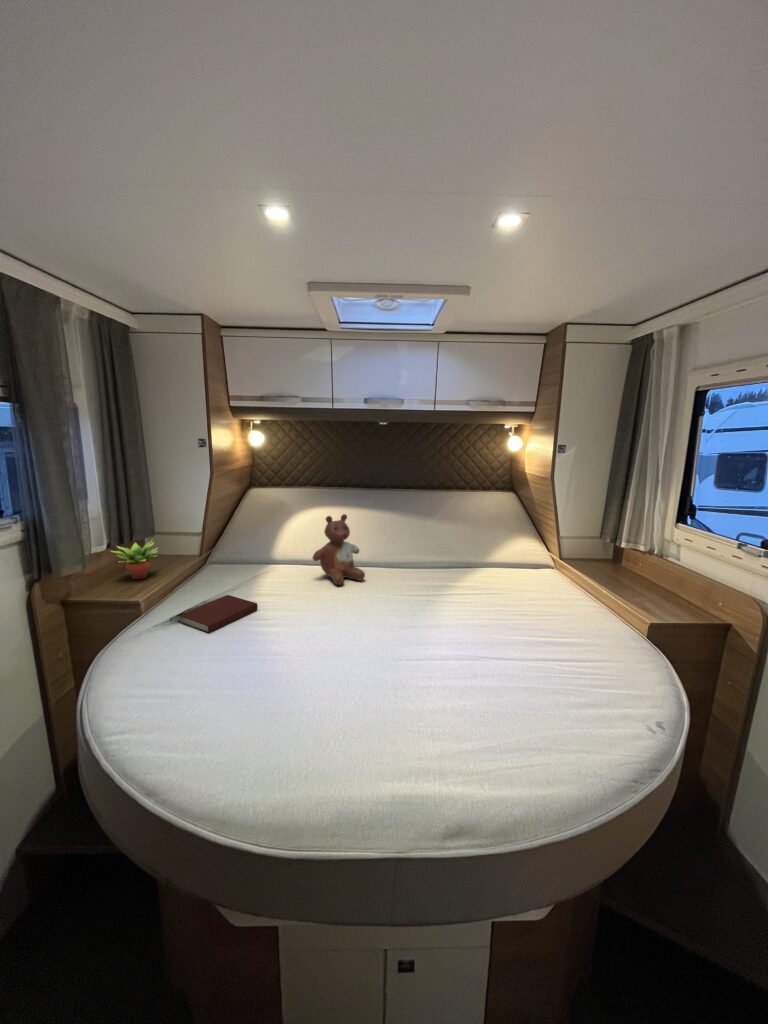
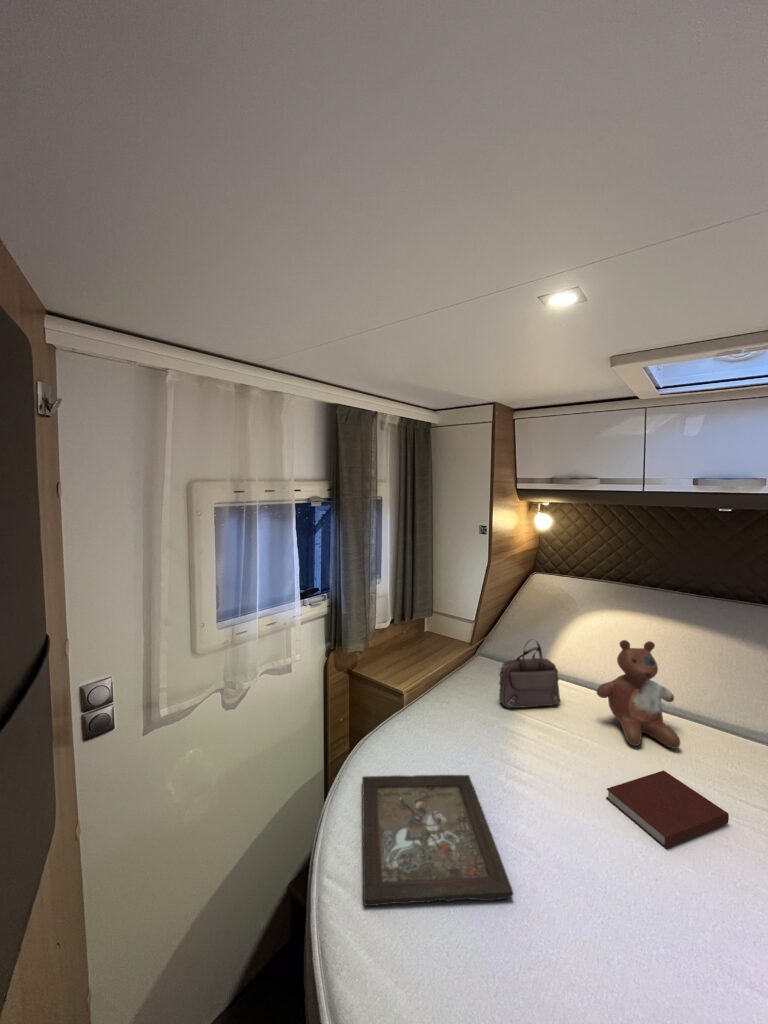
handbag: none [236,528,287,589] -> present [499,639,560,708]
succulent plant: present [111,541,157,579] -> none [390,623,430,662]
notebook: present [178,595,258,633] -> present [606,770,729,848]
tray: none [120,634,281,740] -> present [362,775,513,906]

